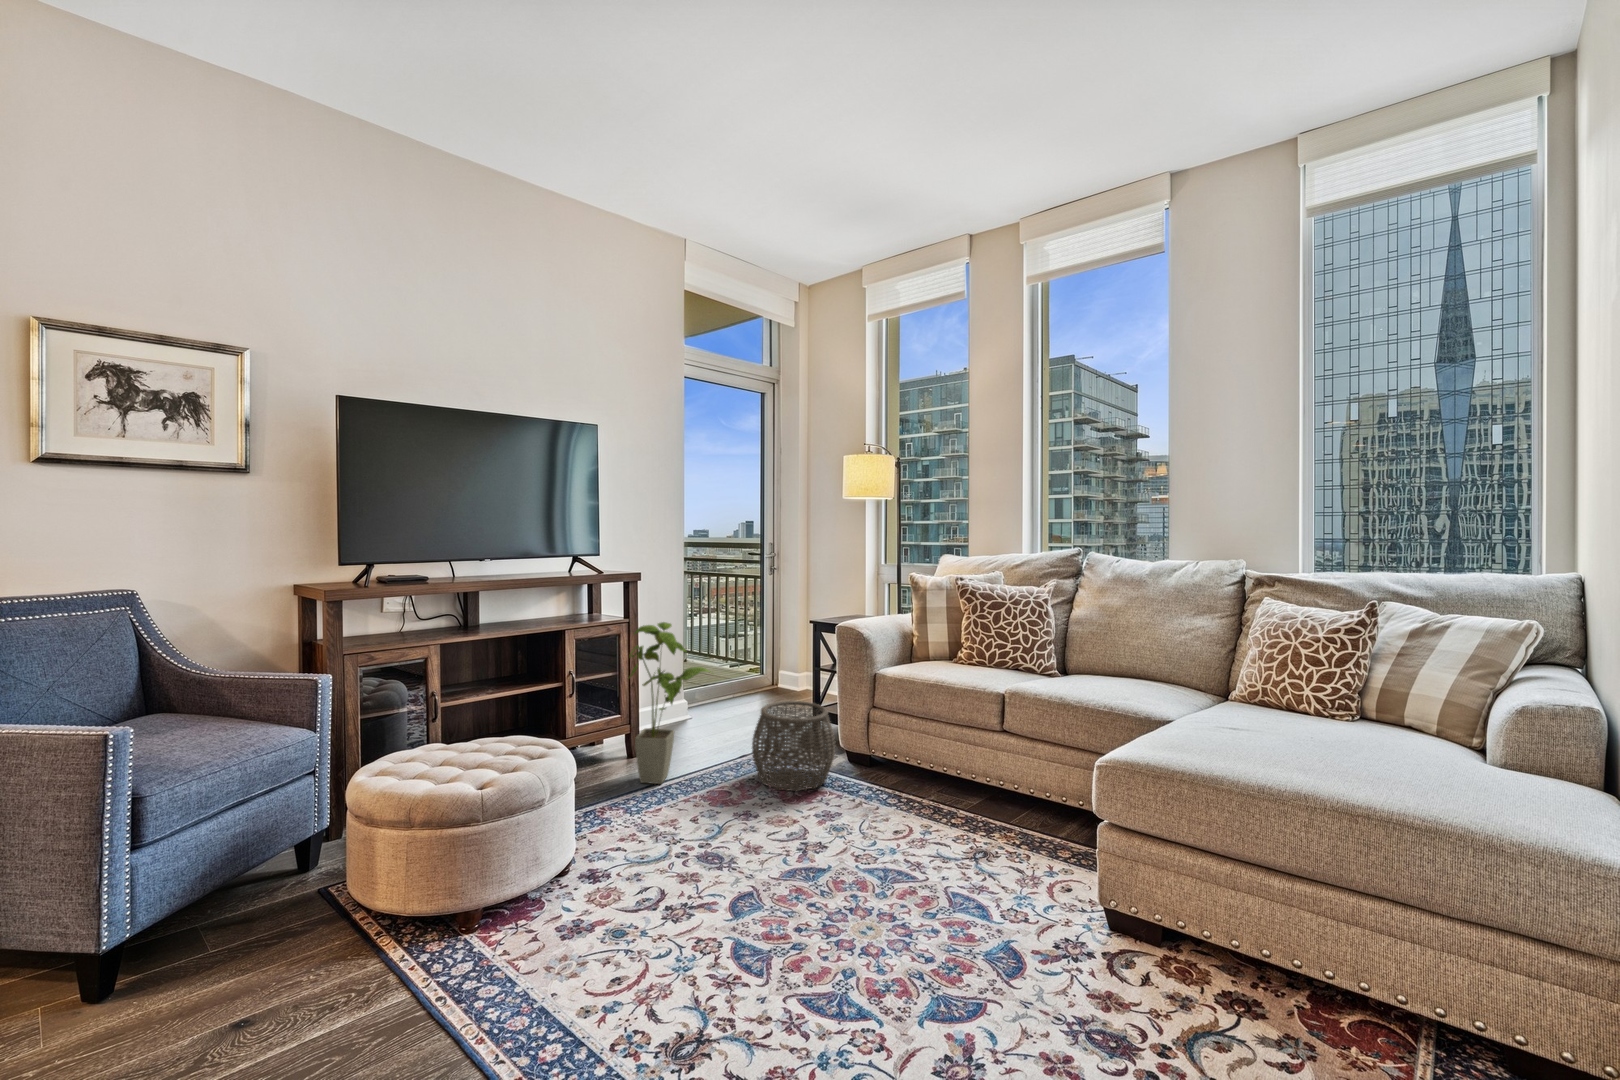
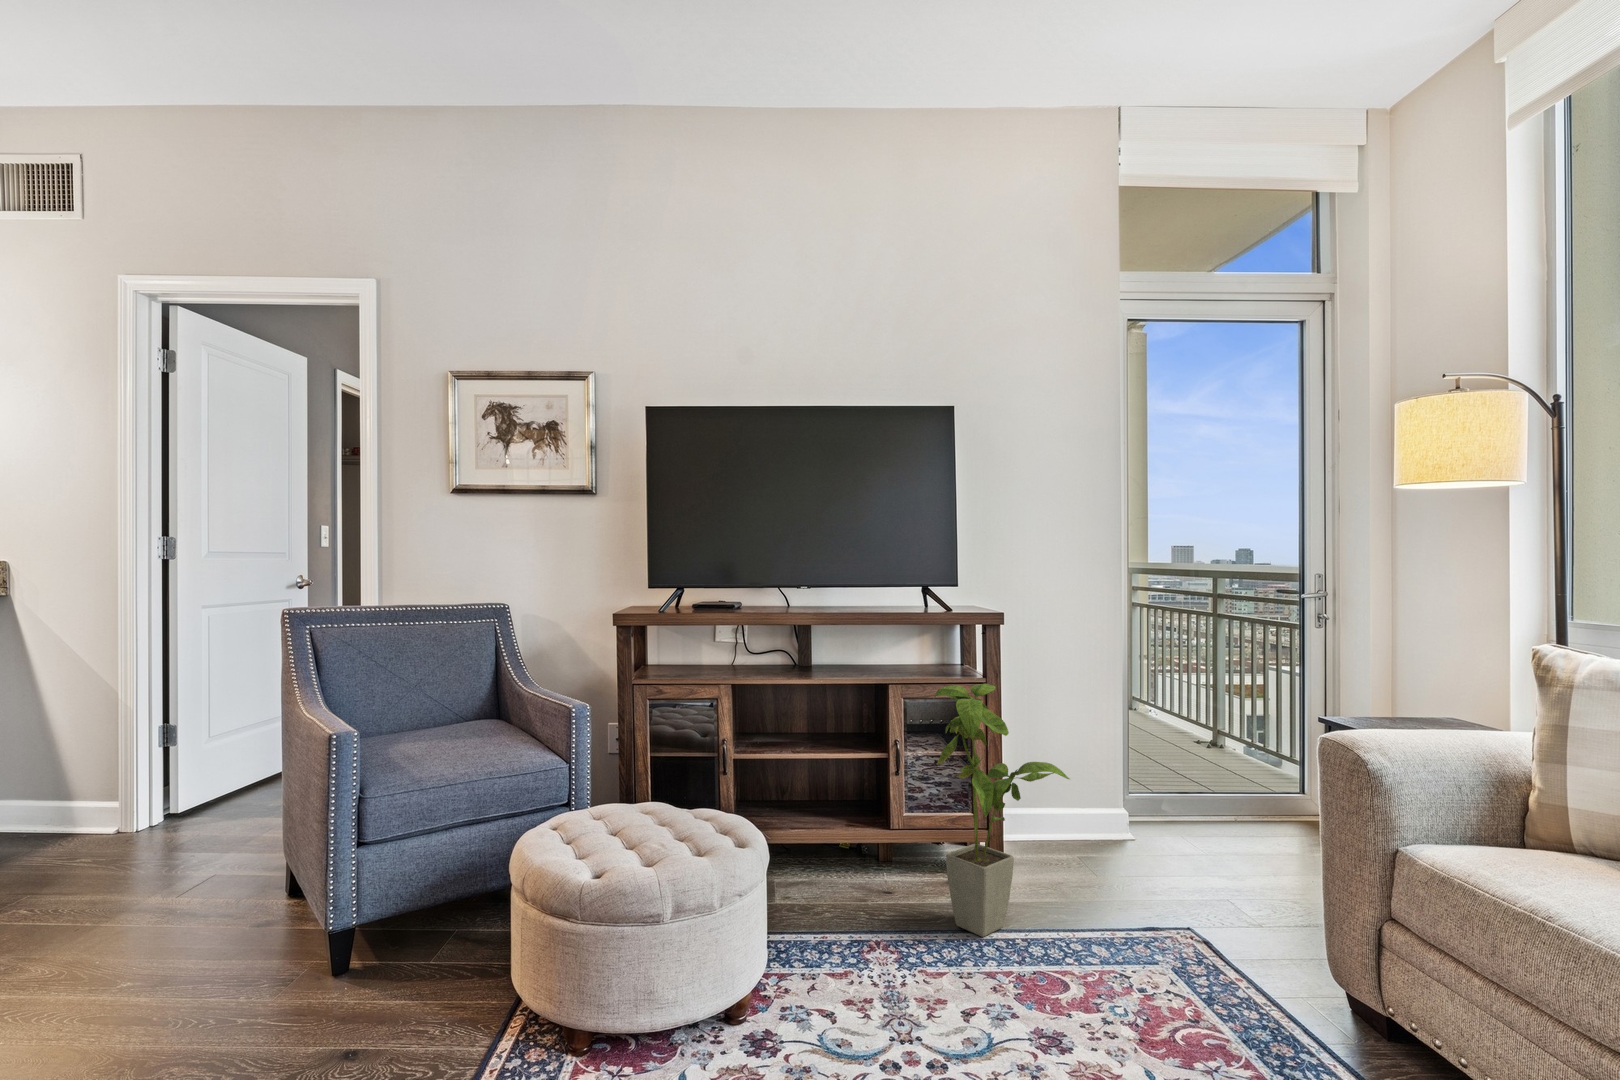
woven basket: present [752,701,835,791] -> none [1120,850,1294,1041]

